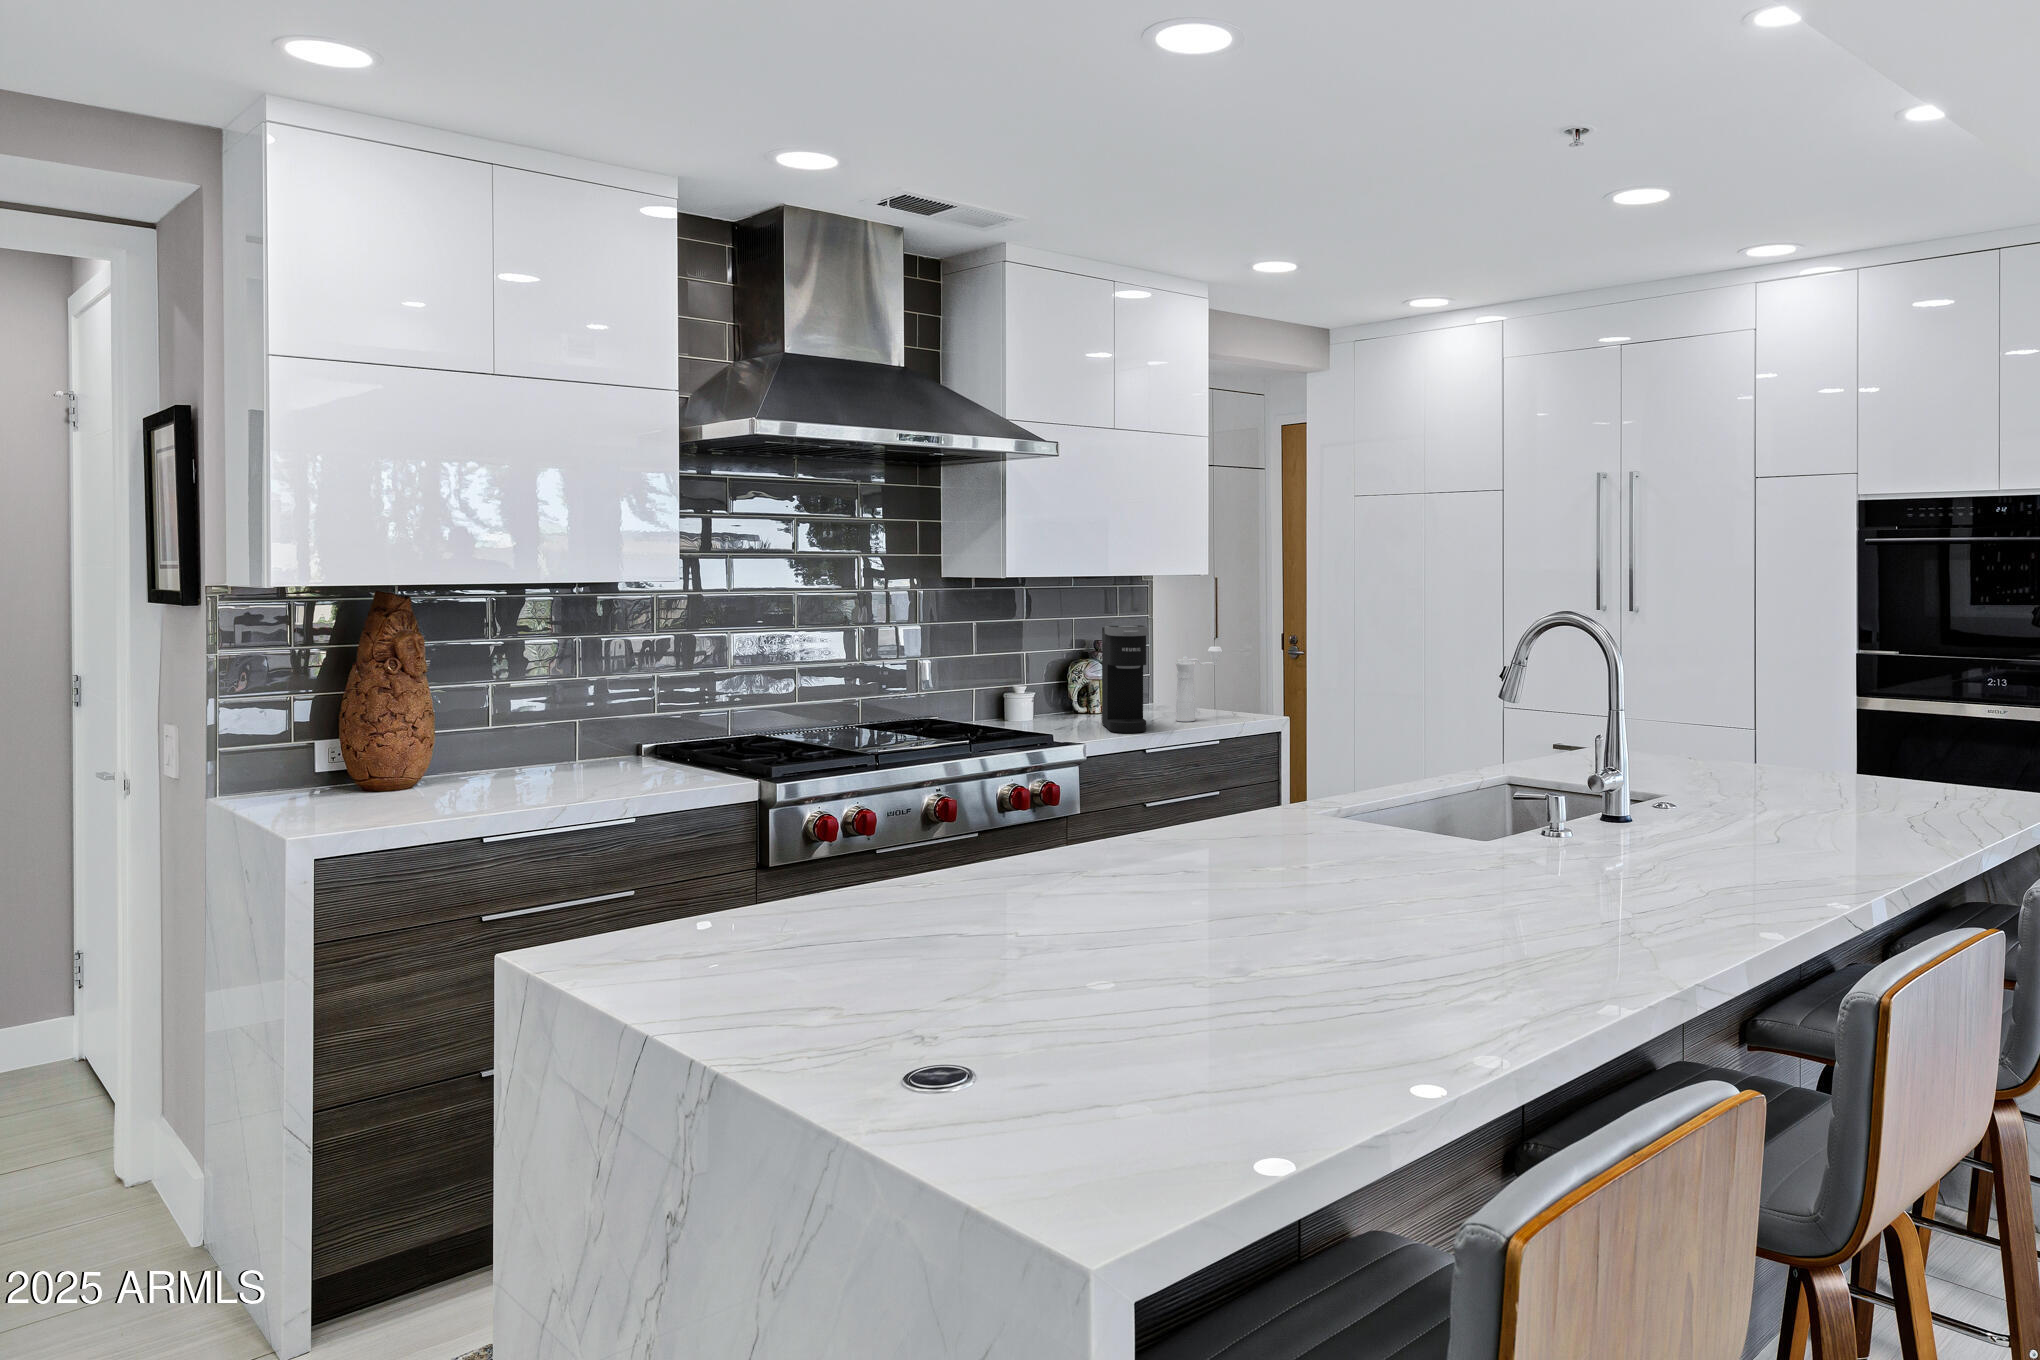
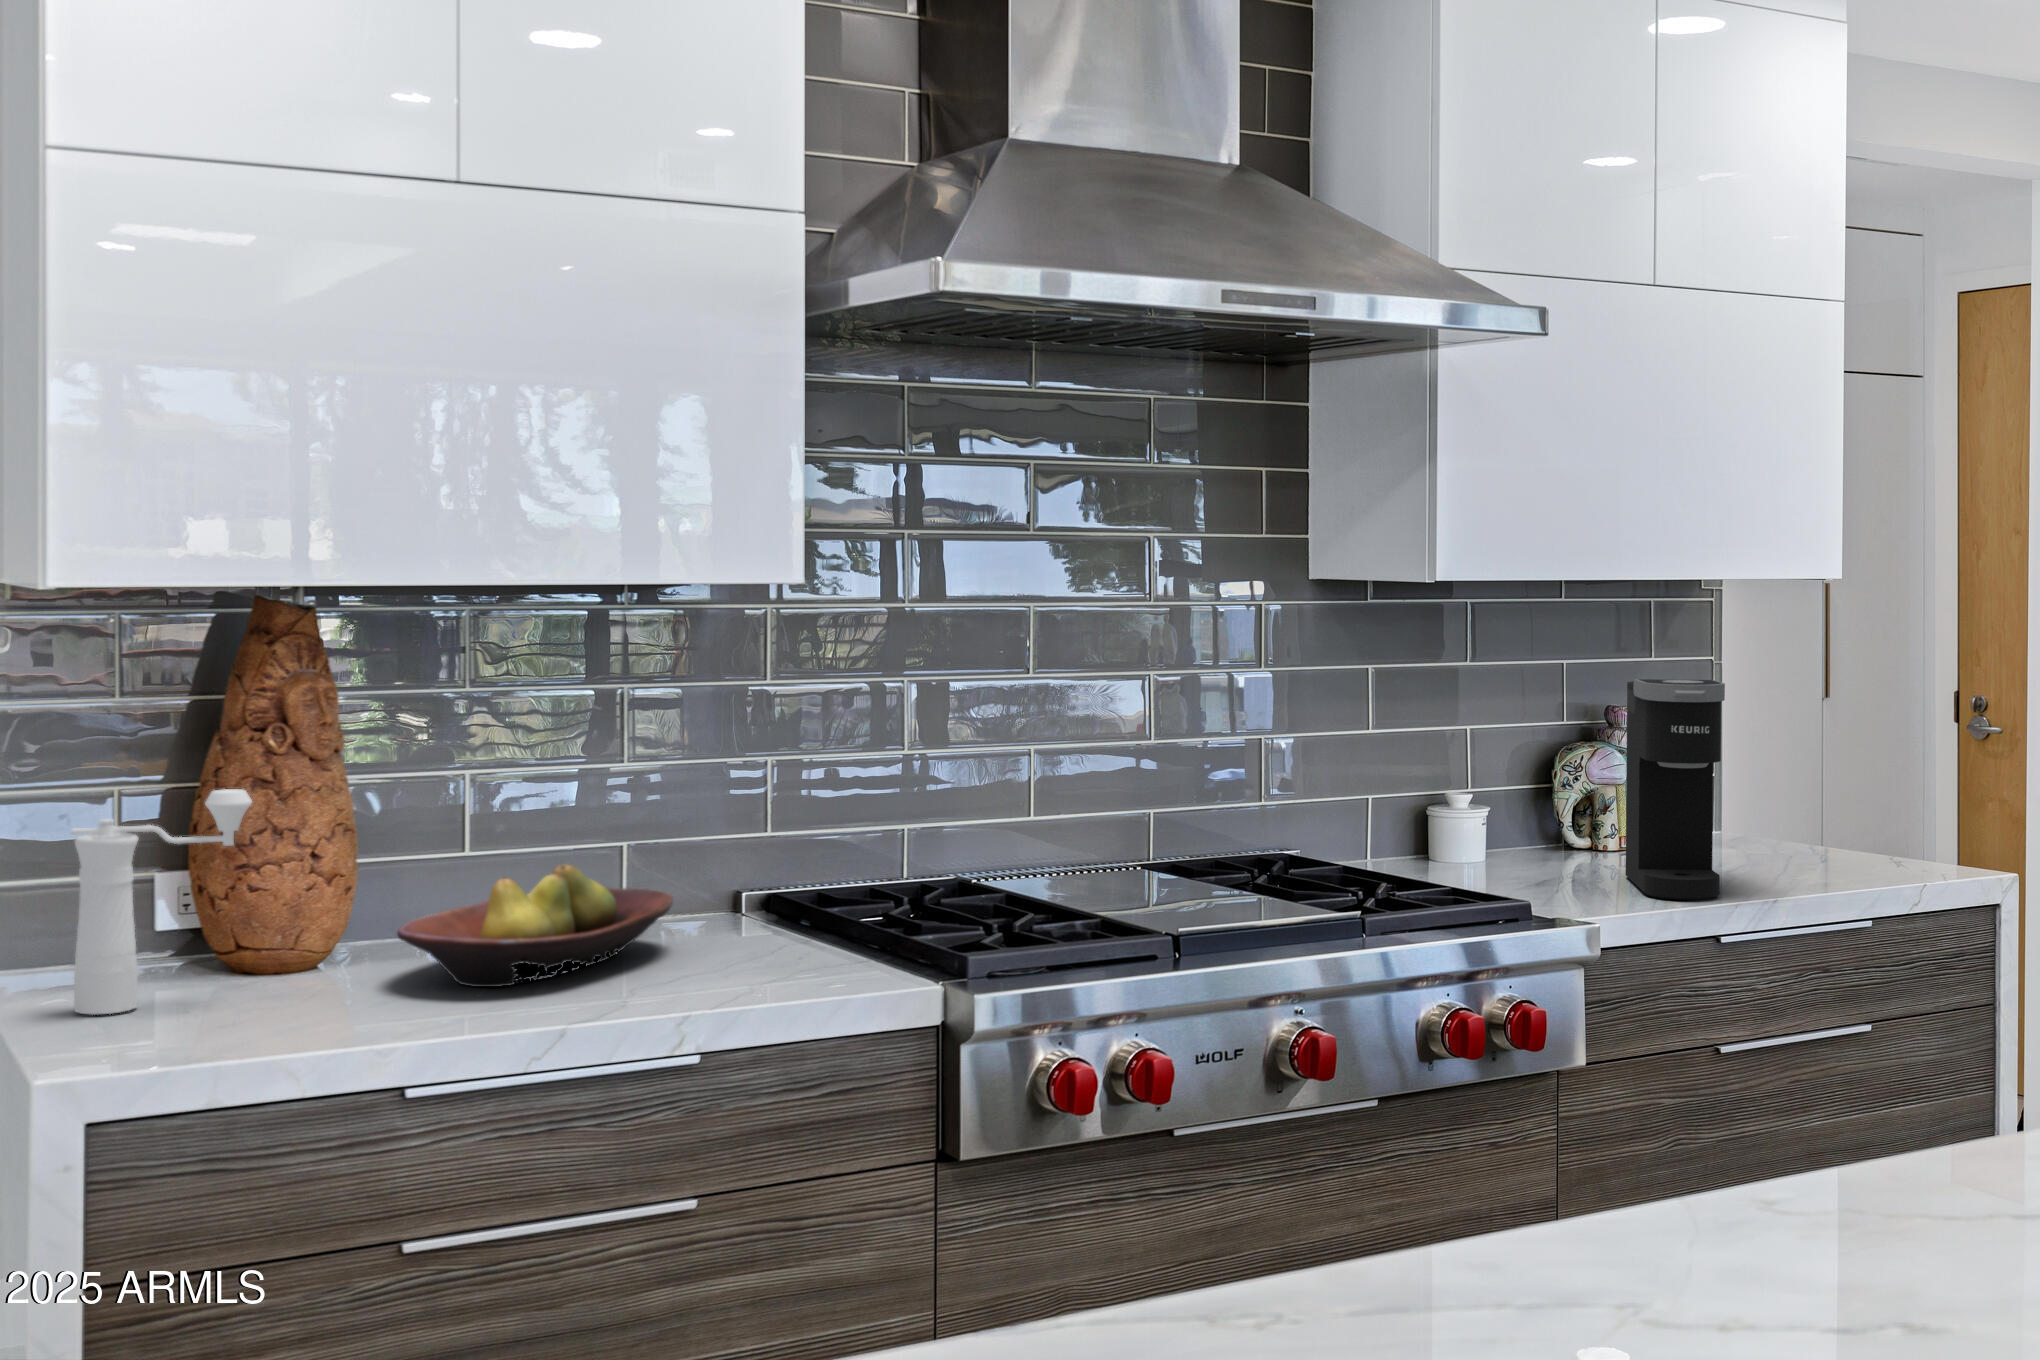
pepper mill: present [1176,647,1222,722] -> present [71,789,252,1015]
fruit bowl: none [464,729,610,791] -> present [397,864,673,987]

